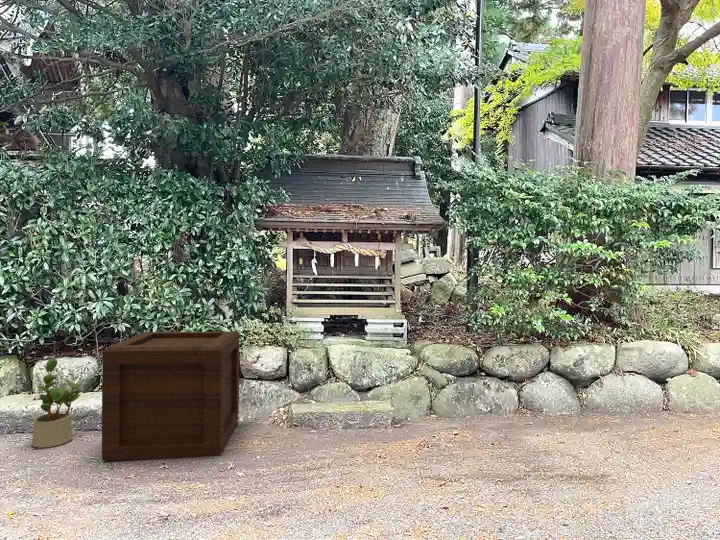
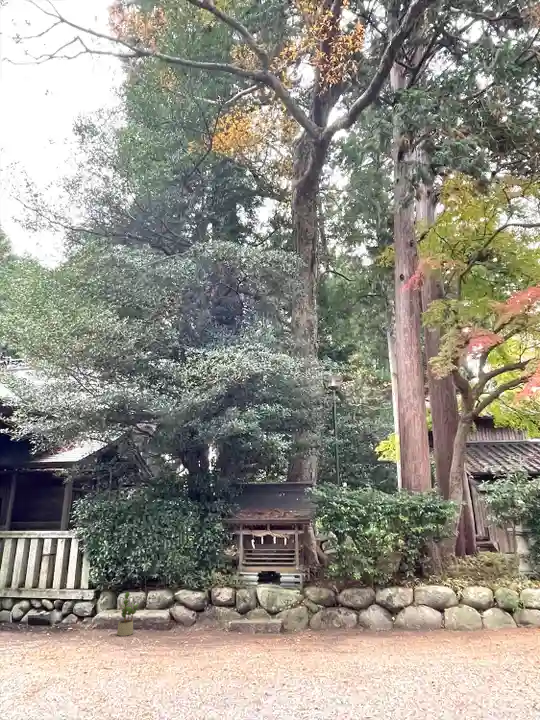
wooden crate: present [102,331,239,461] -> none [151,579,210,641]

